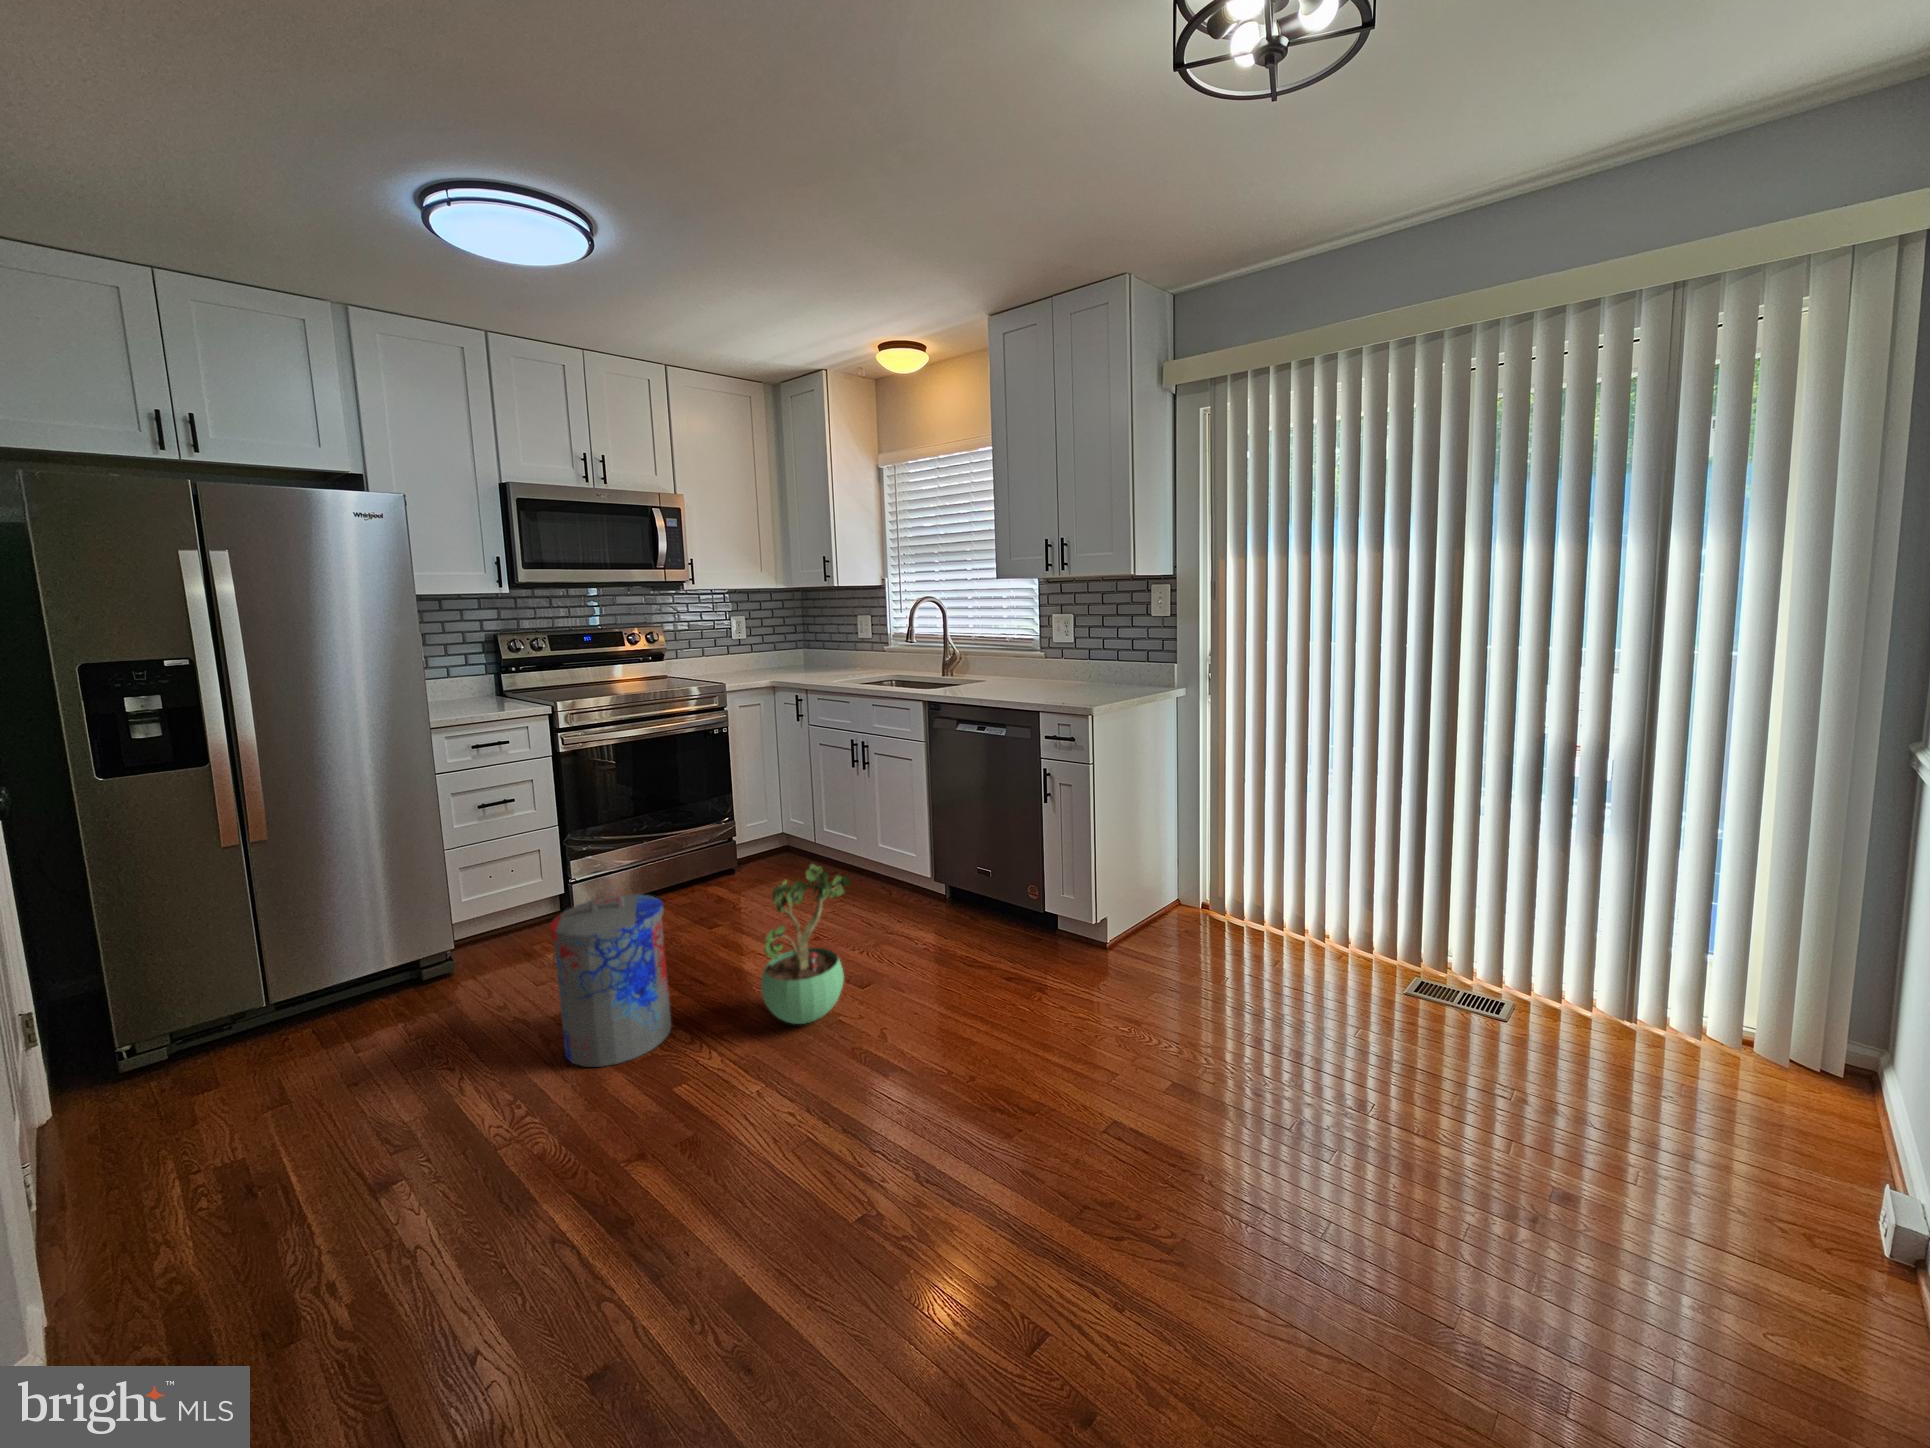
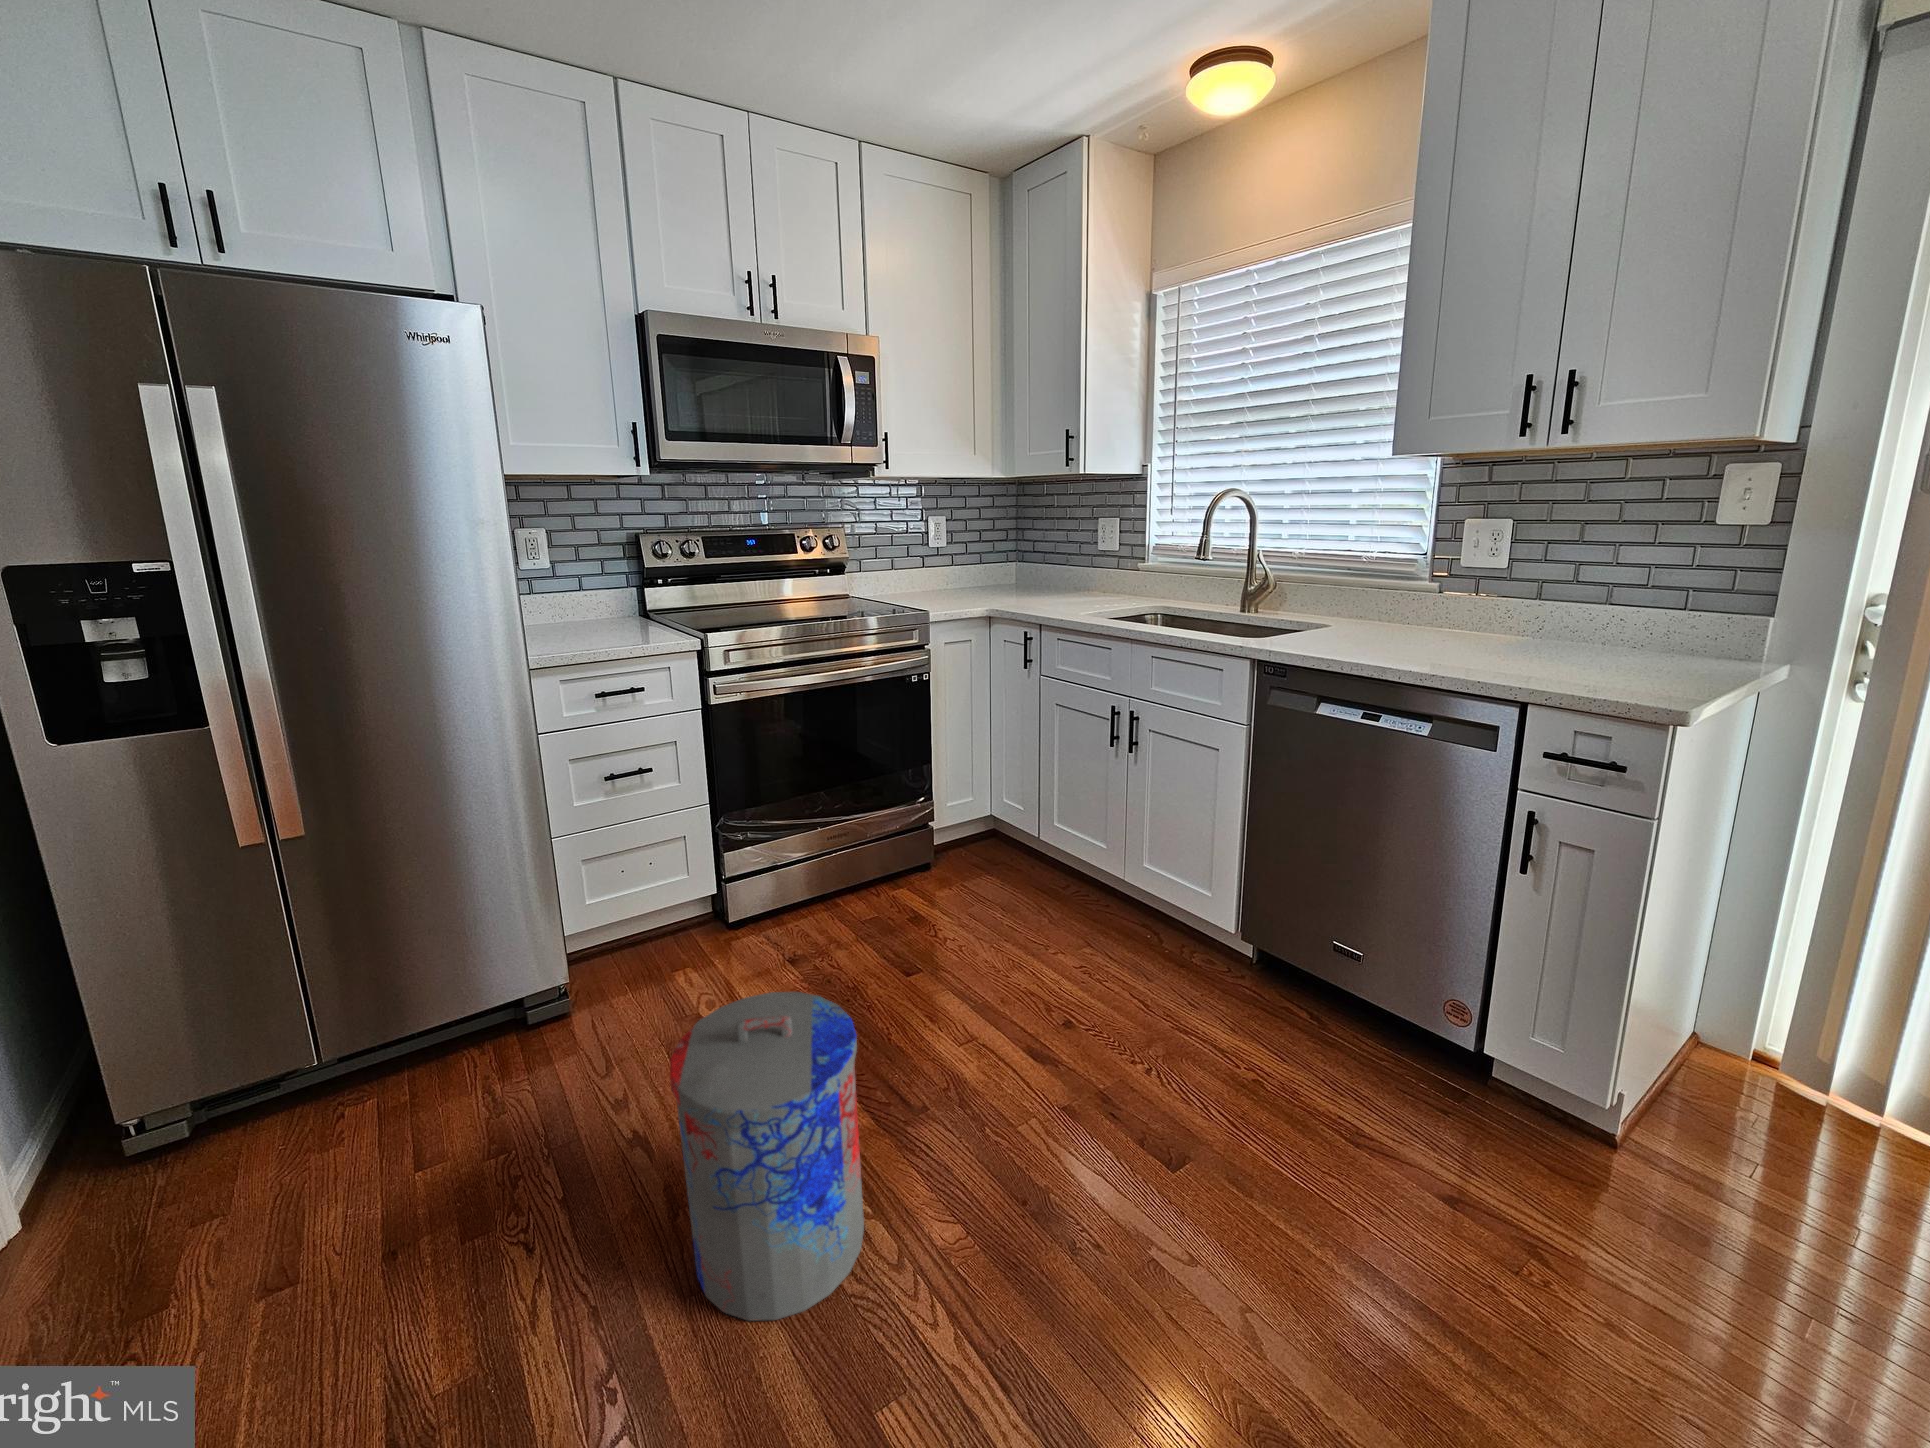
potted plant: present [761,864,851,1024] -> none [1020,1000,1191,1293]

